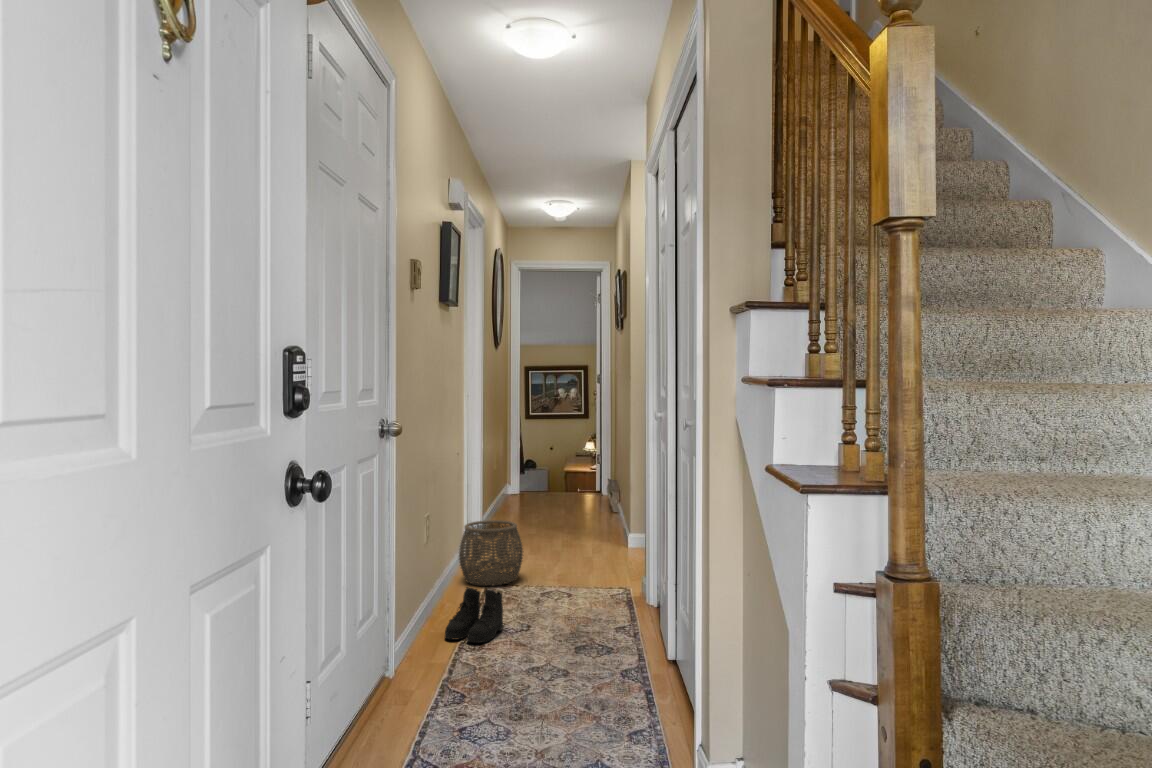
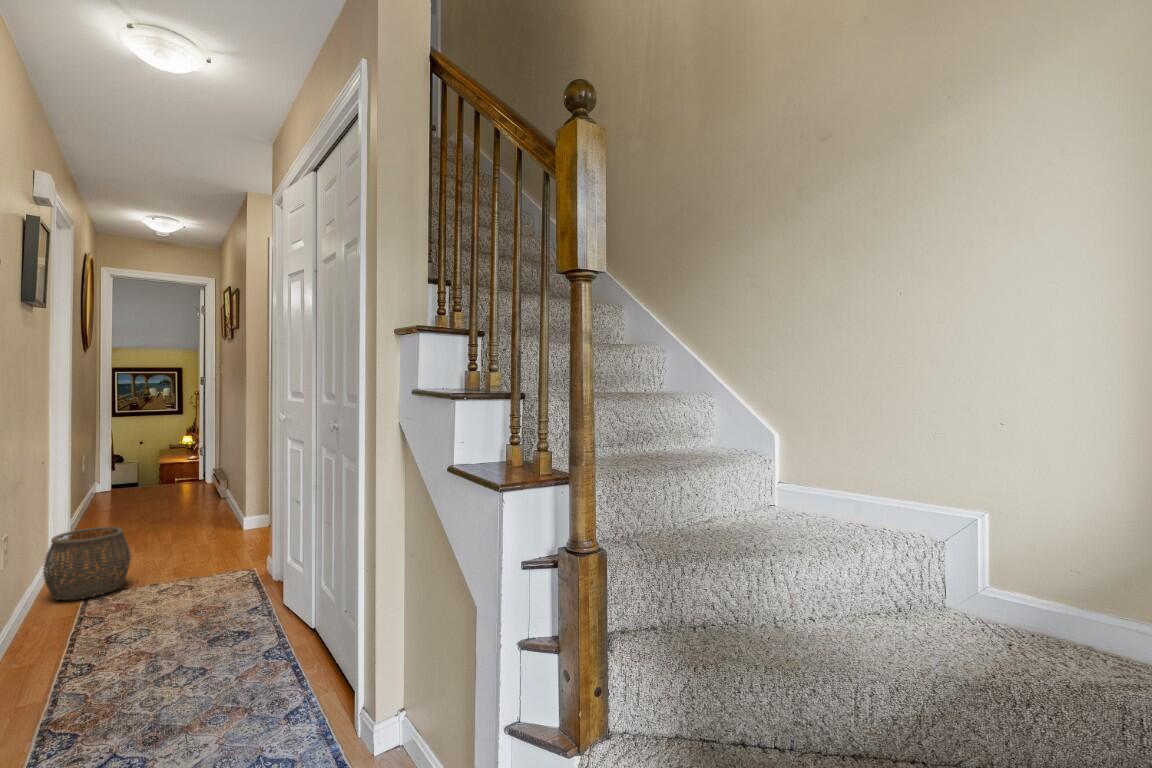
boots: present [445,587,503,643] -> none [35,605,116,672]

